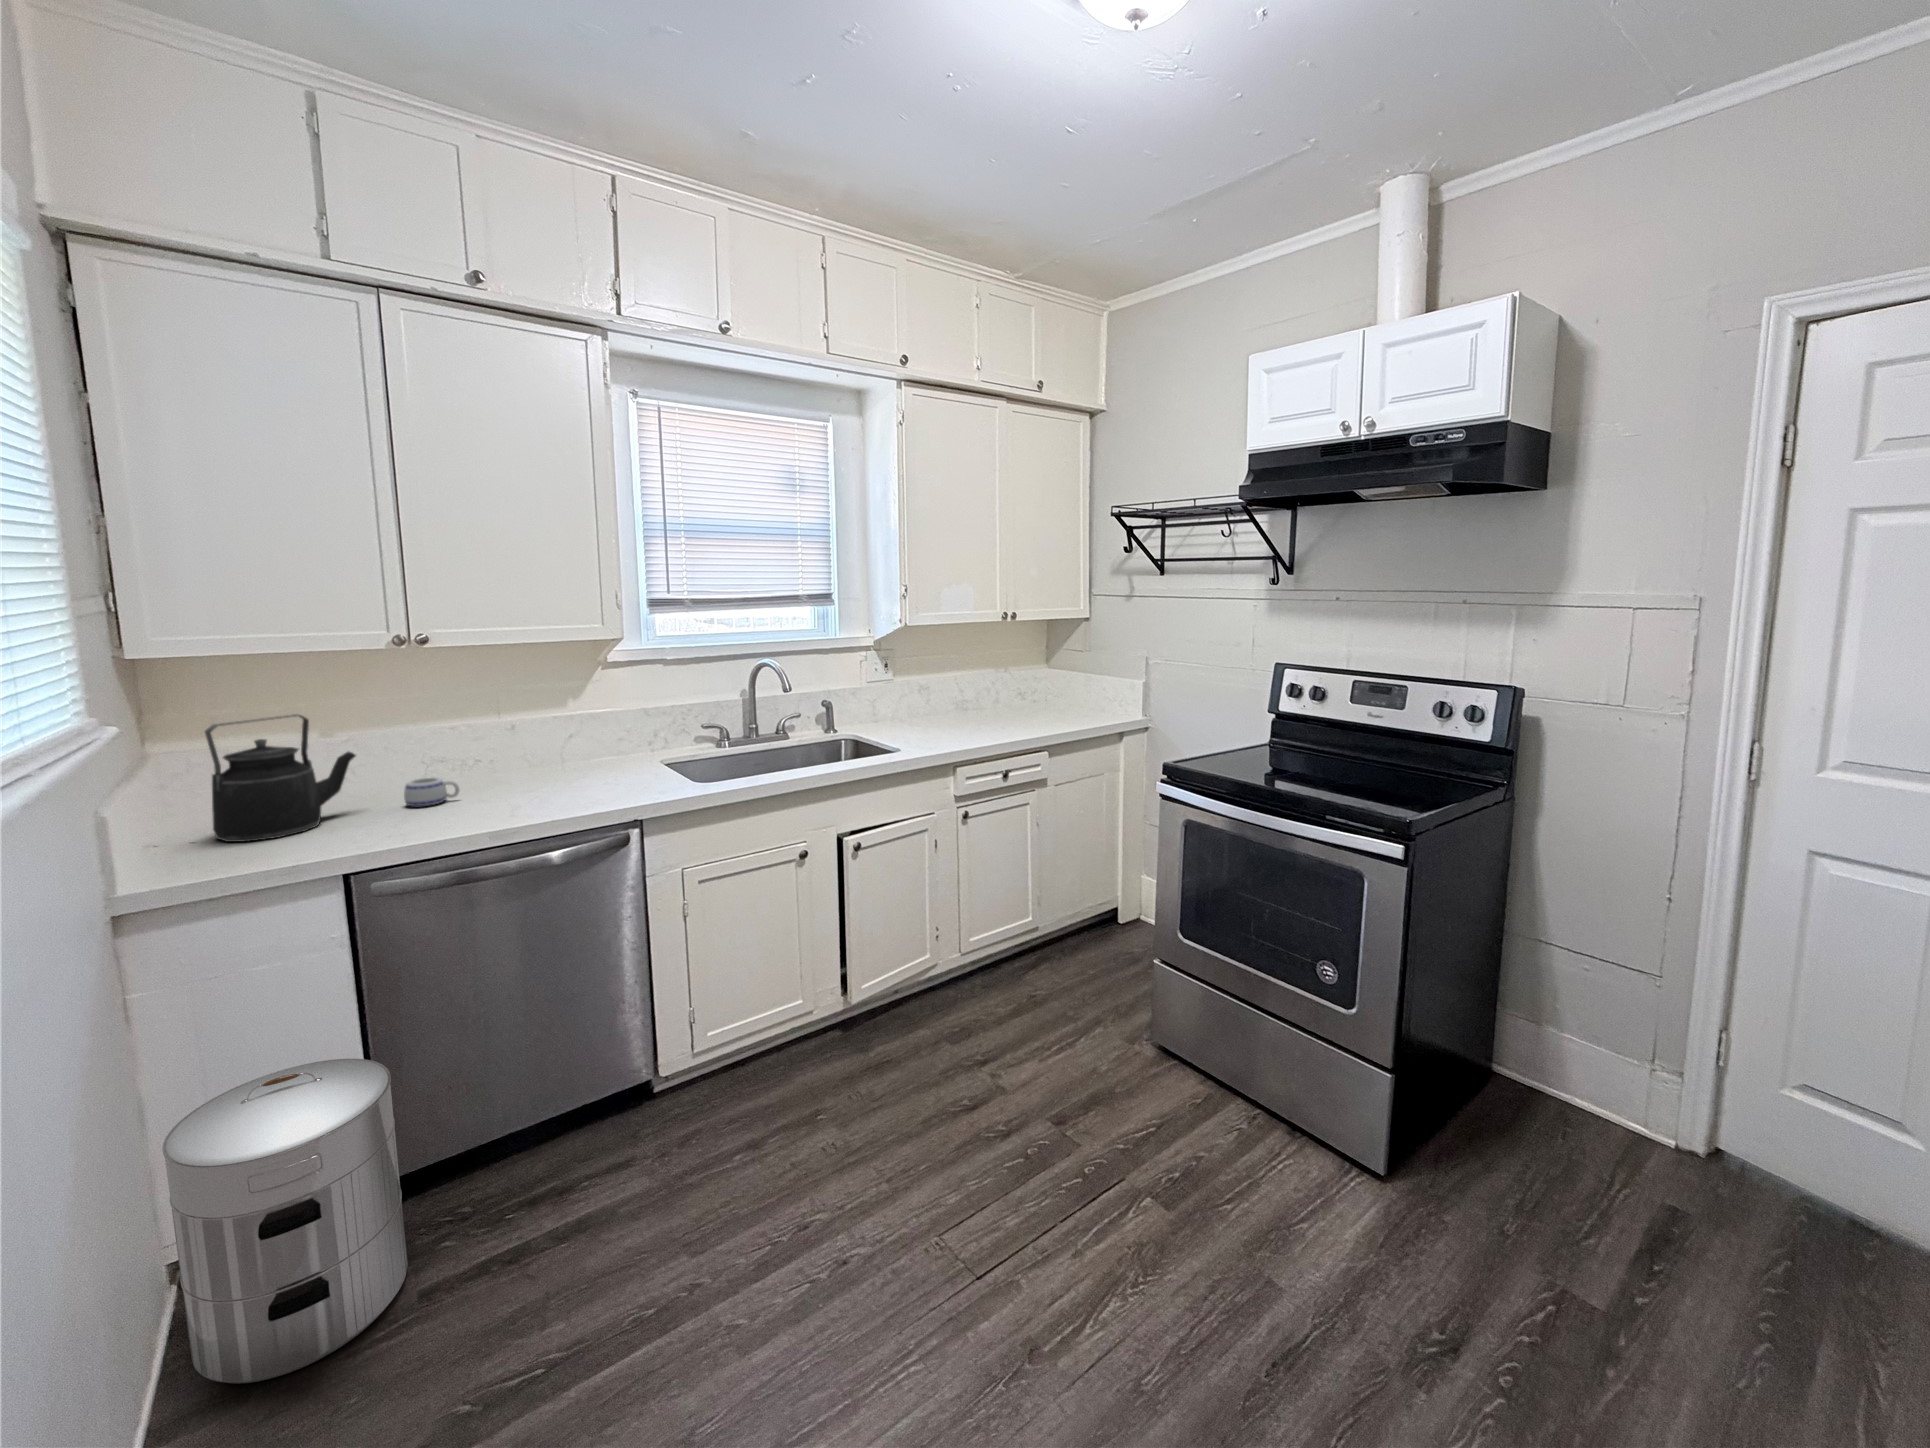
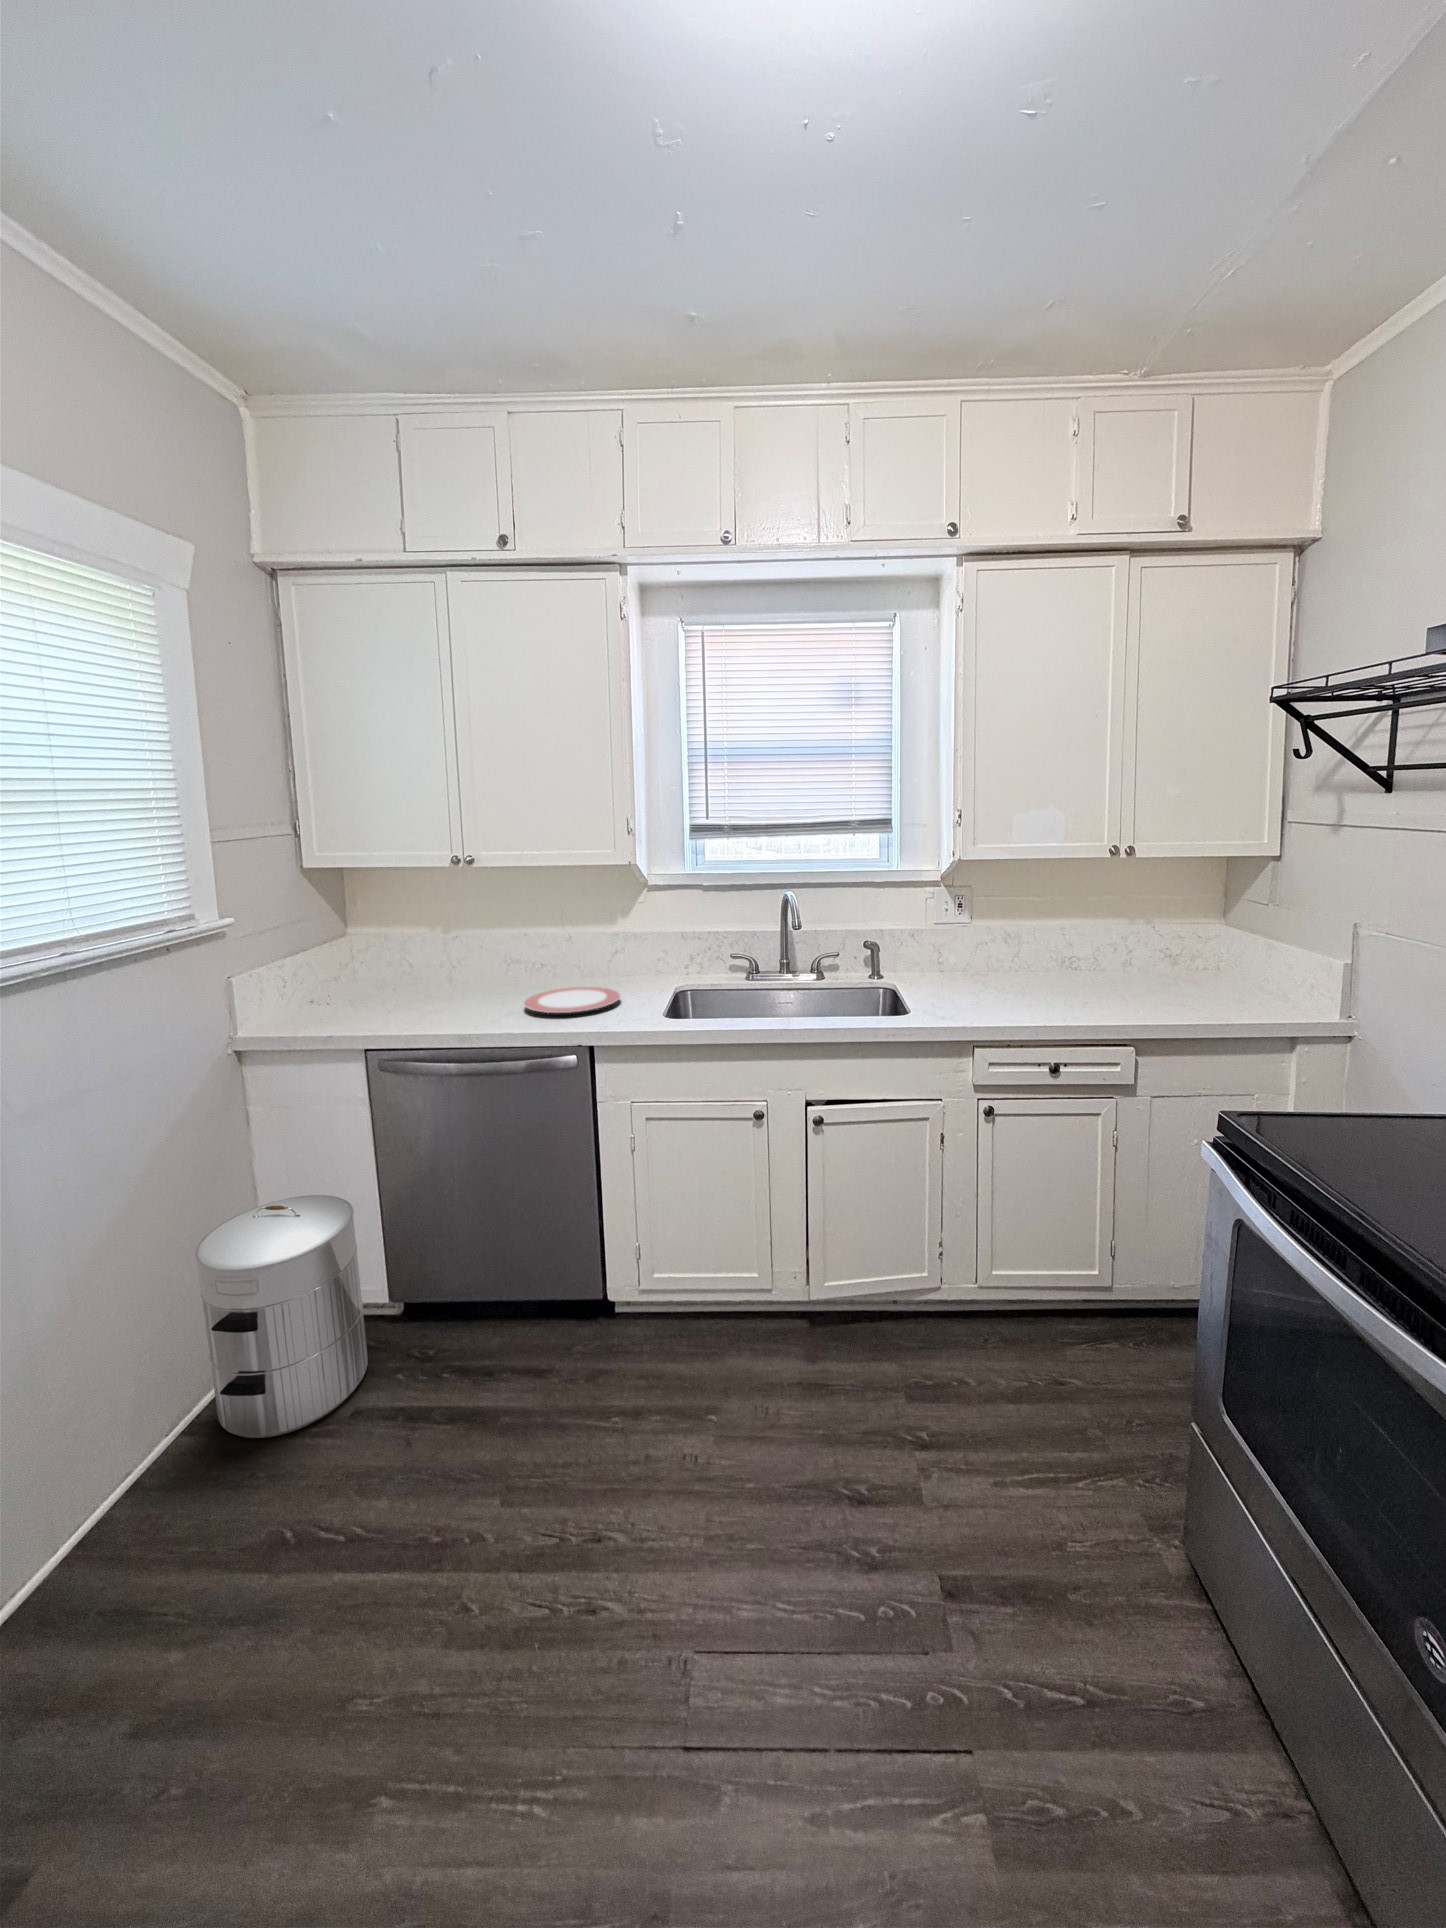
kettle: present [205,714,355,842] -> none [336,919,441,1013]
plate: none [509,770,625,797] -> present [524,987,620,1013]
mug: present [404,777,459,807] -> none [465,978,502,1002]

